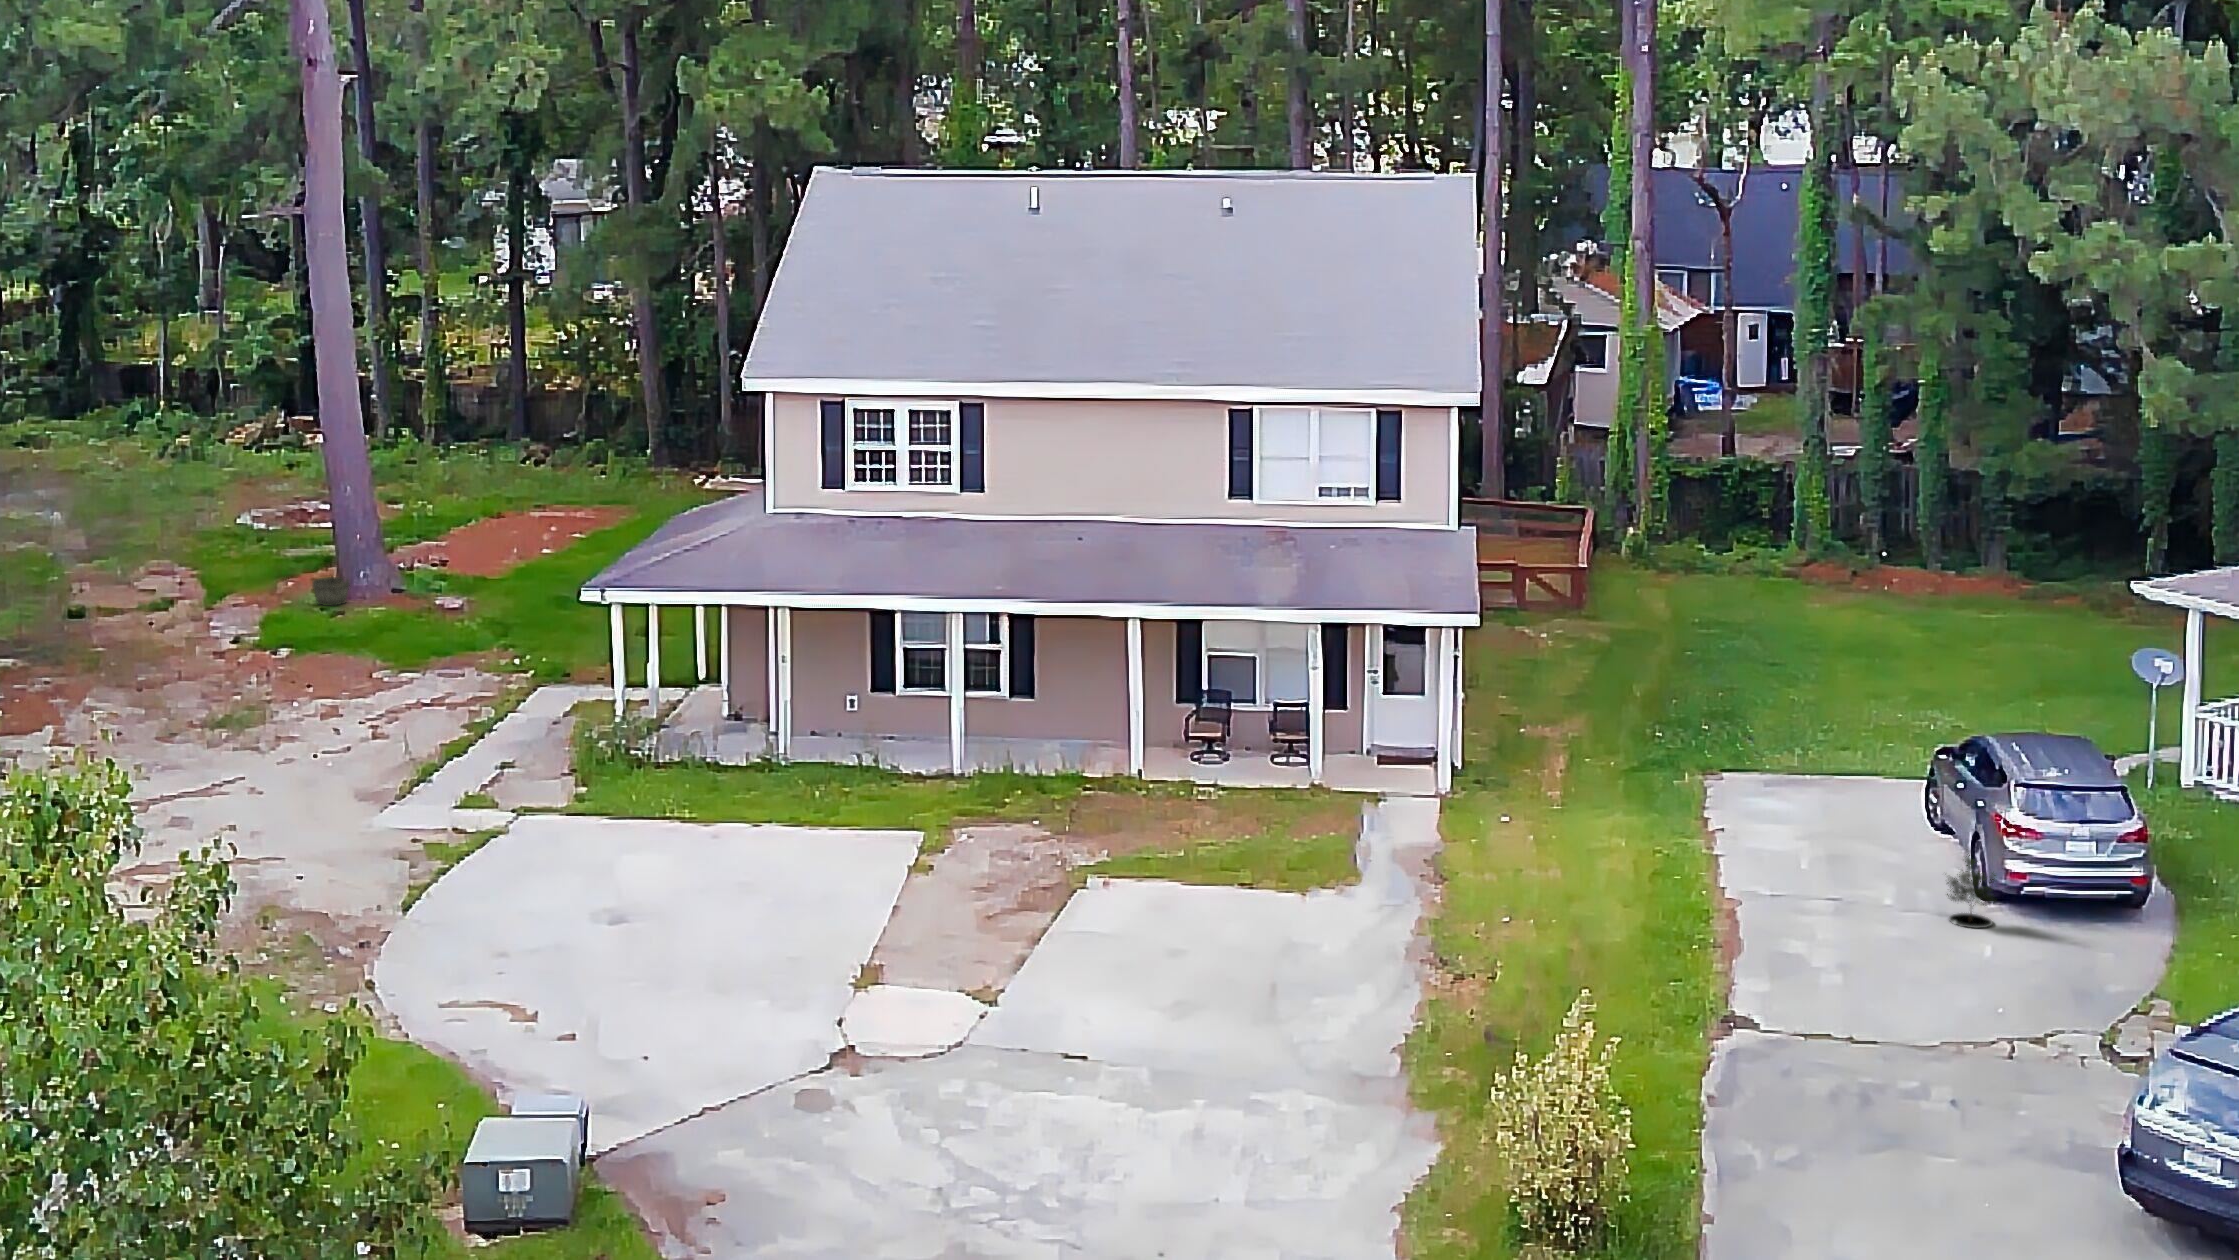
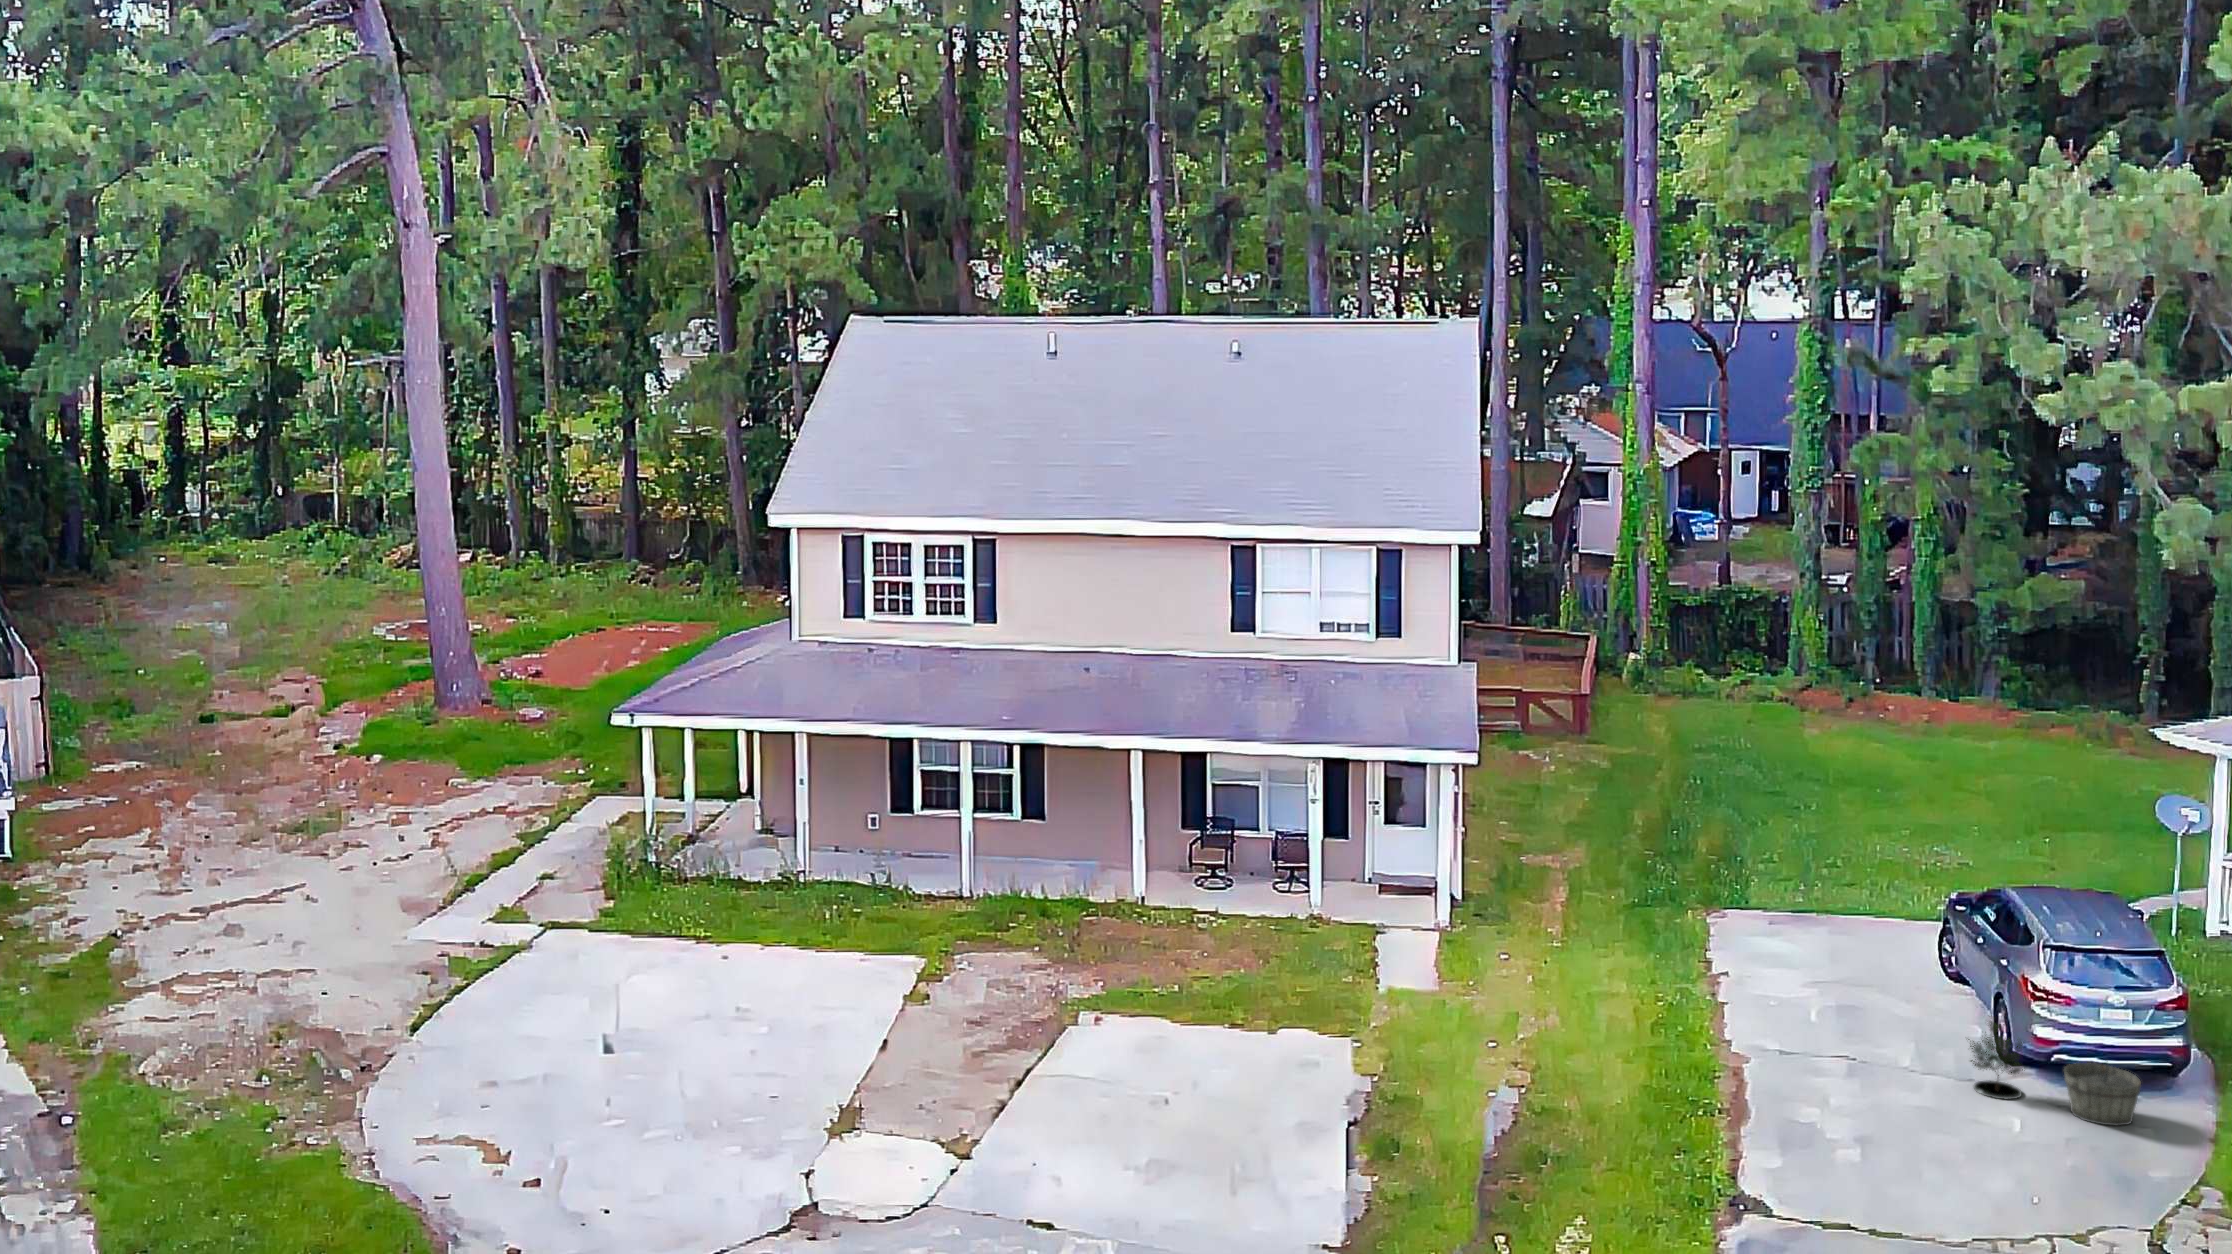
wooden bucket: present [312,577,350,606] -> present [2064,1063,2141,1126]

